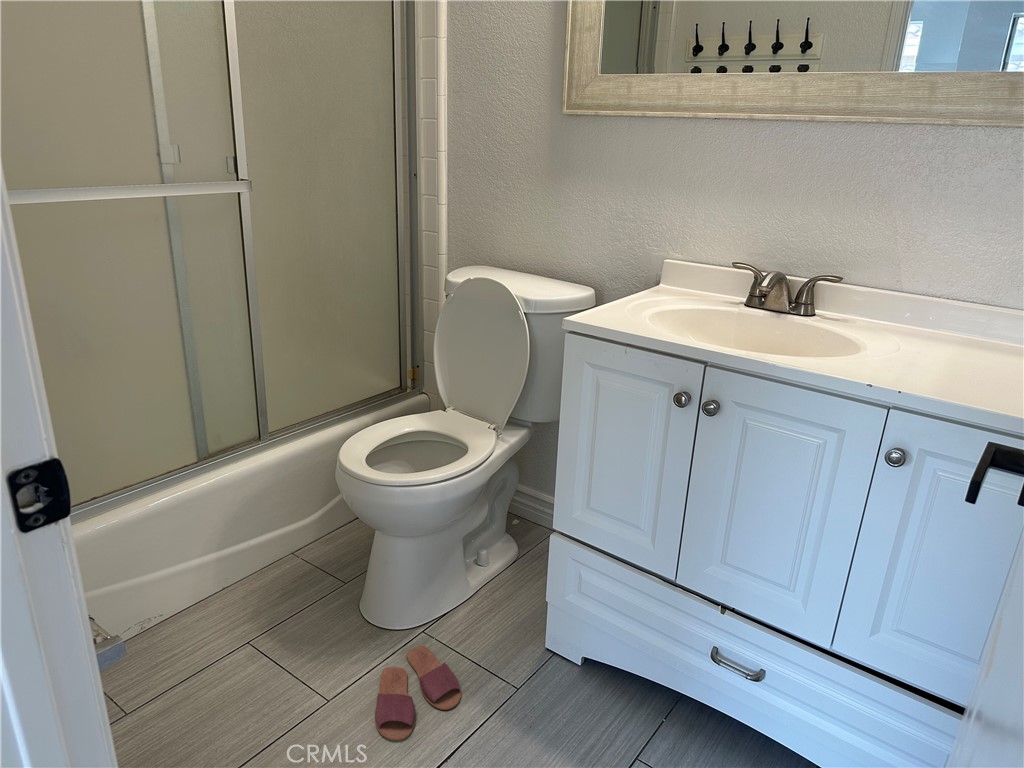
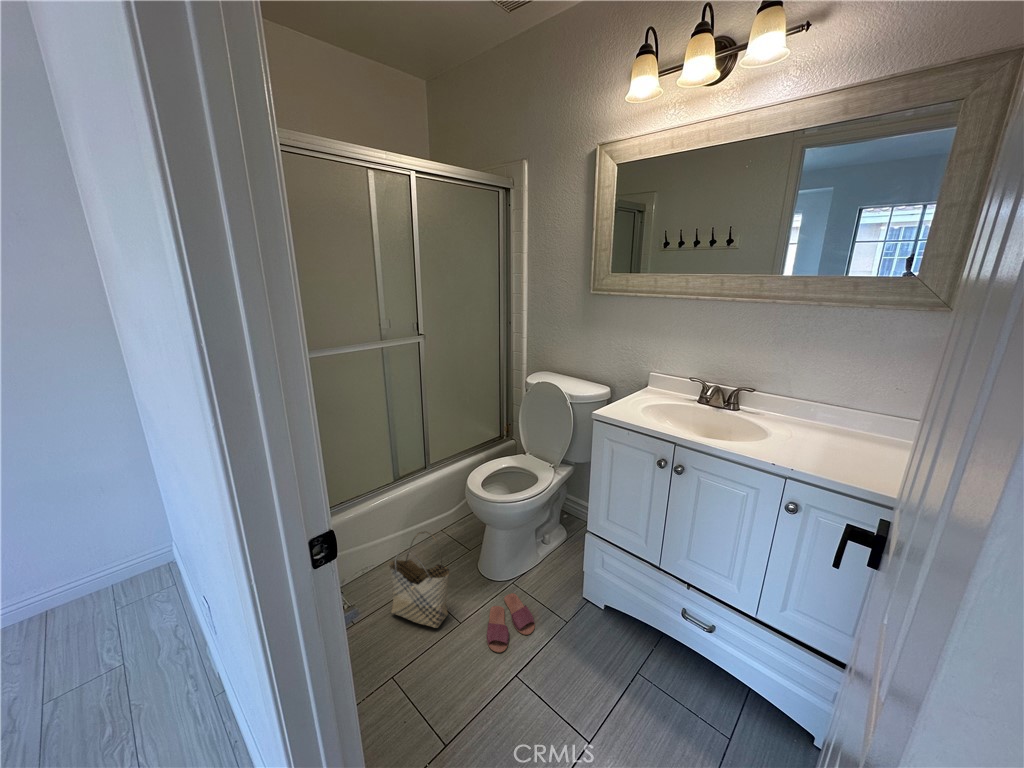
woven basket: none [189,539,306,708] -> present [389,531,450,628]

